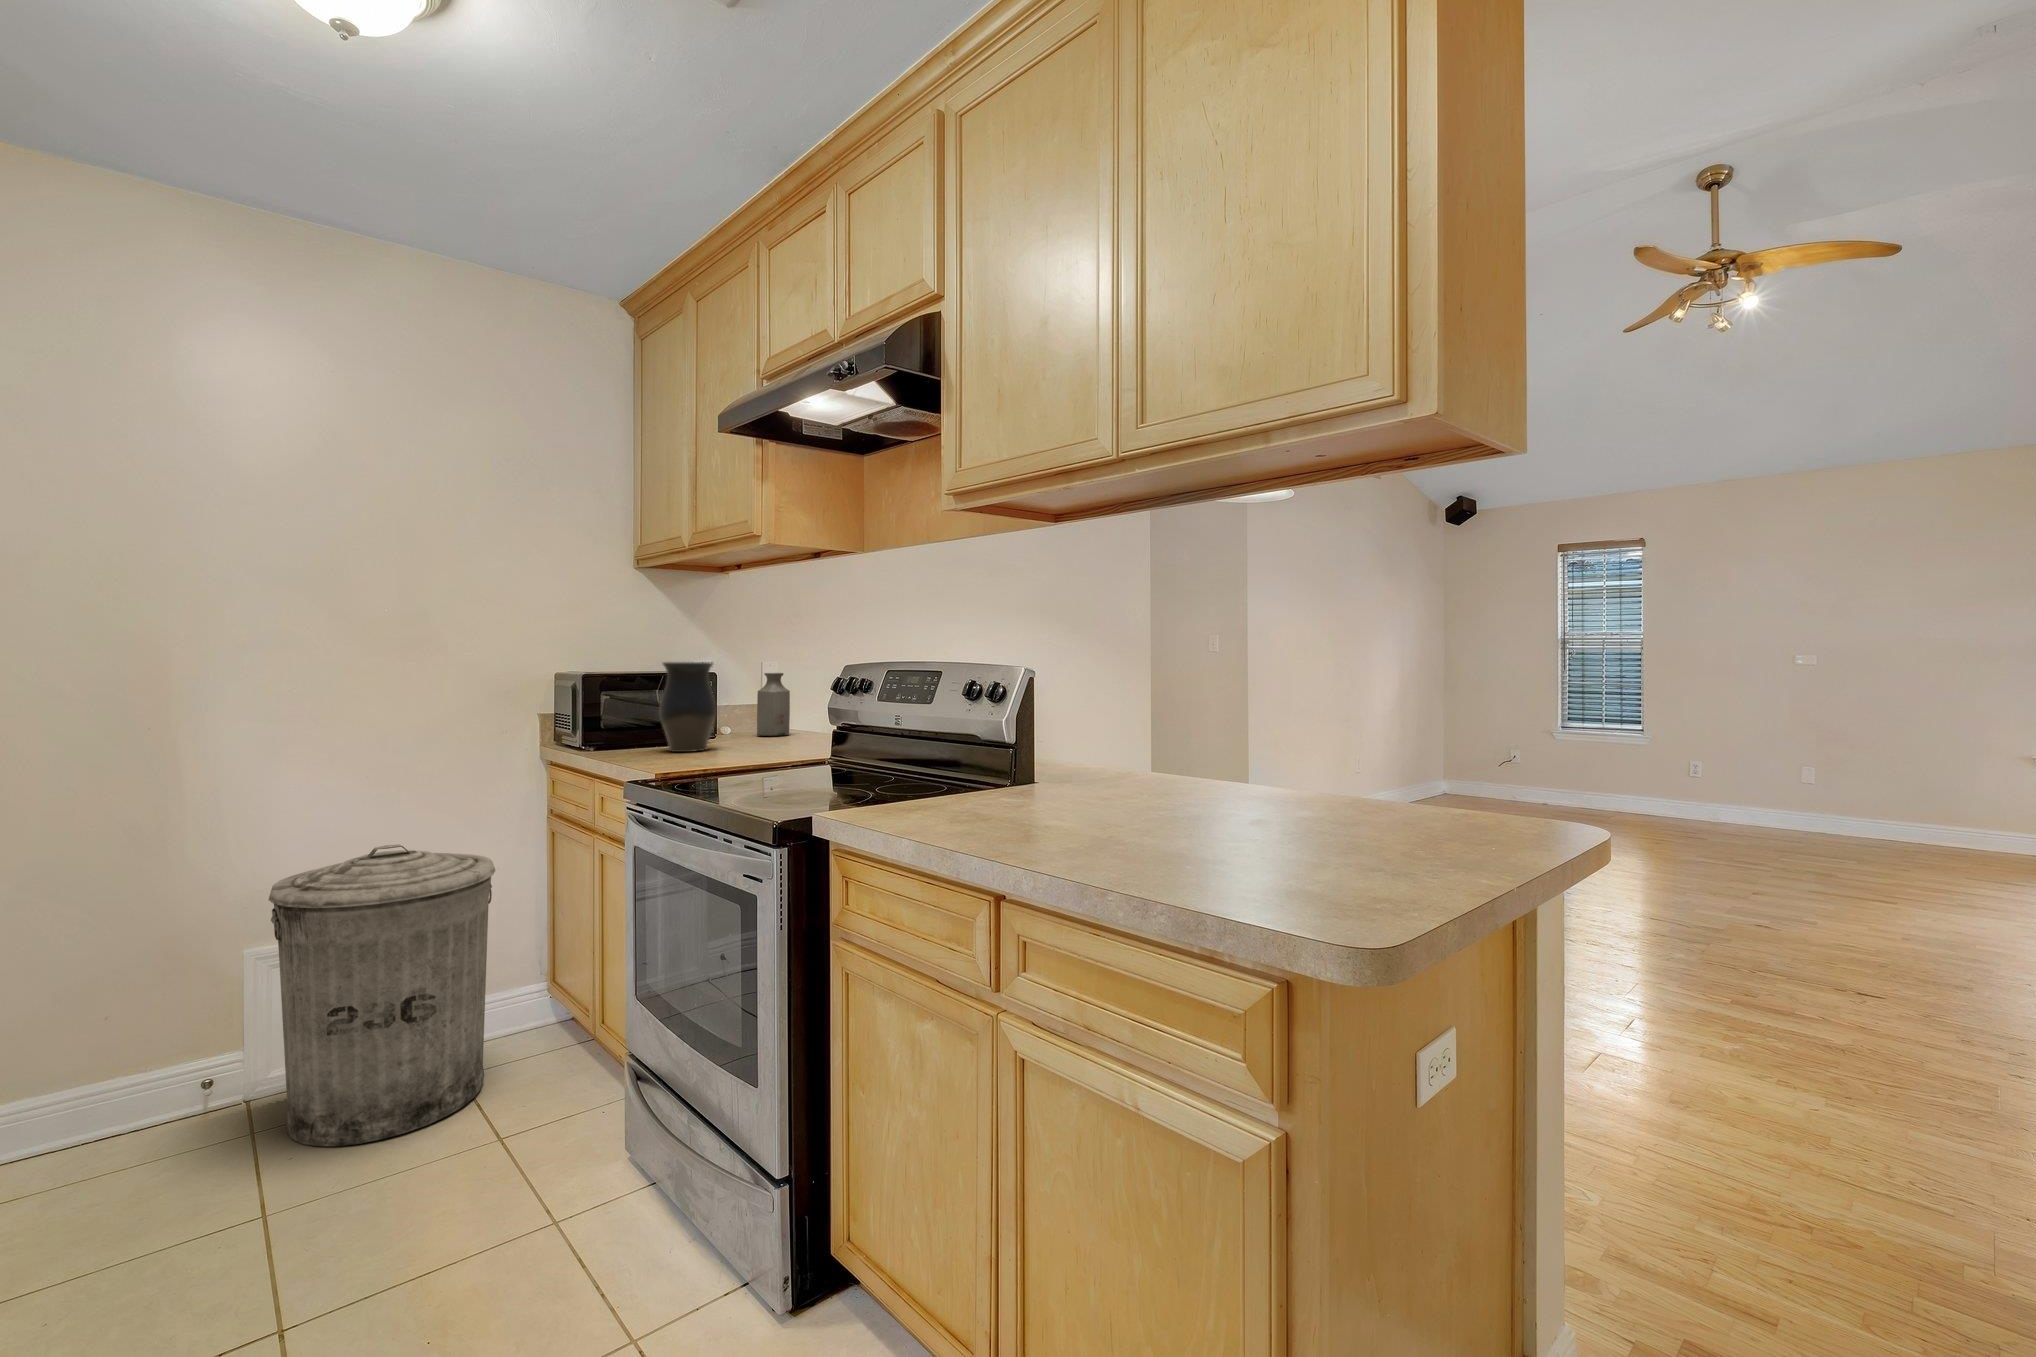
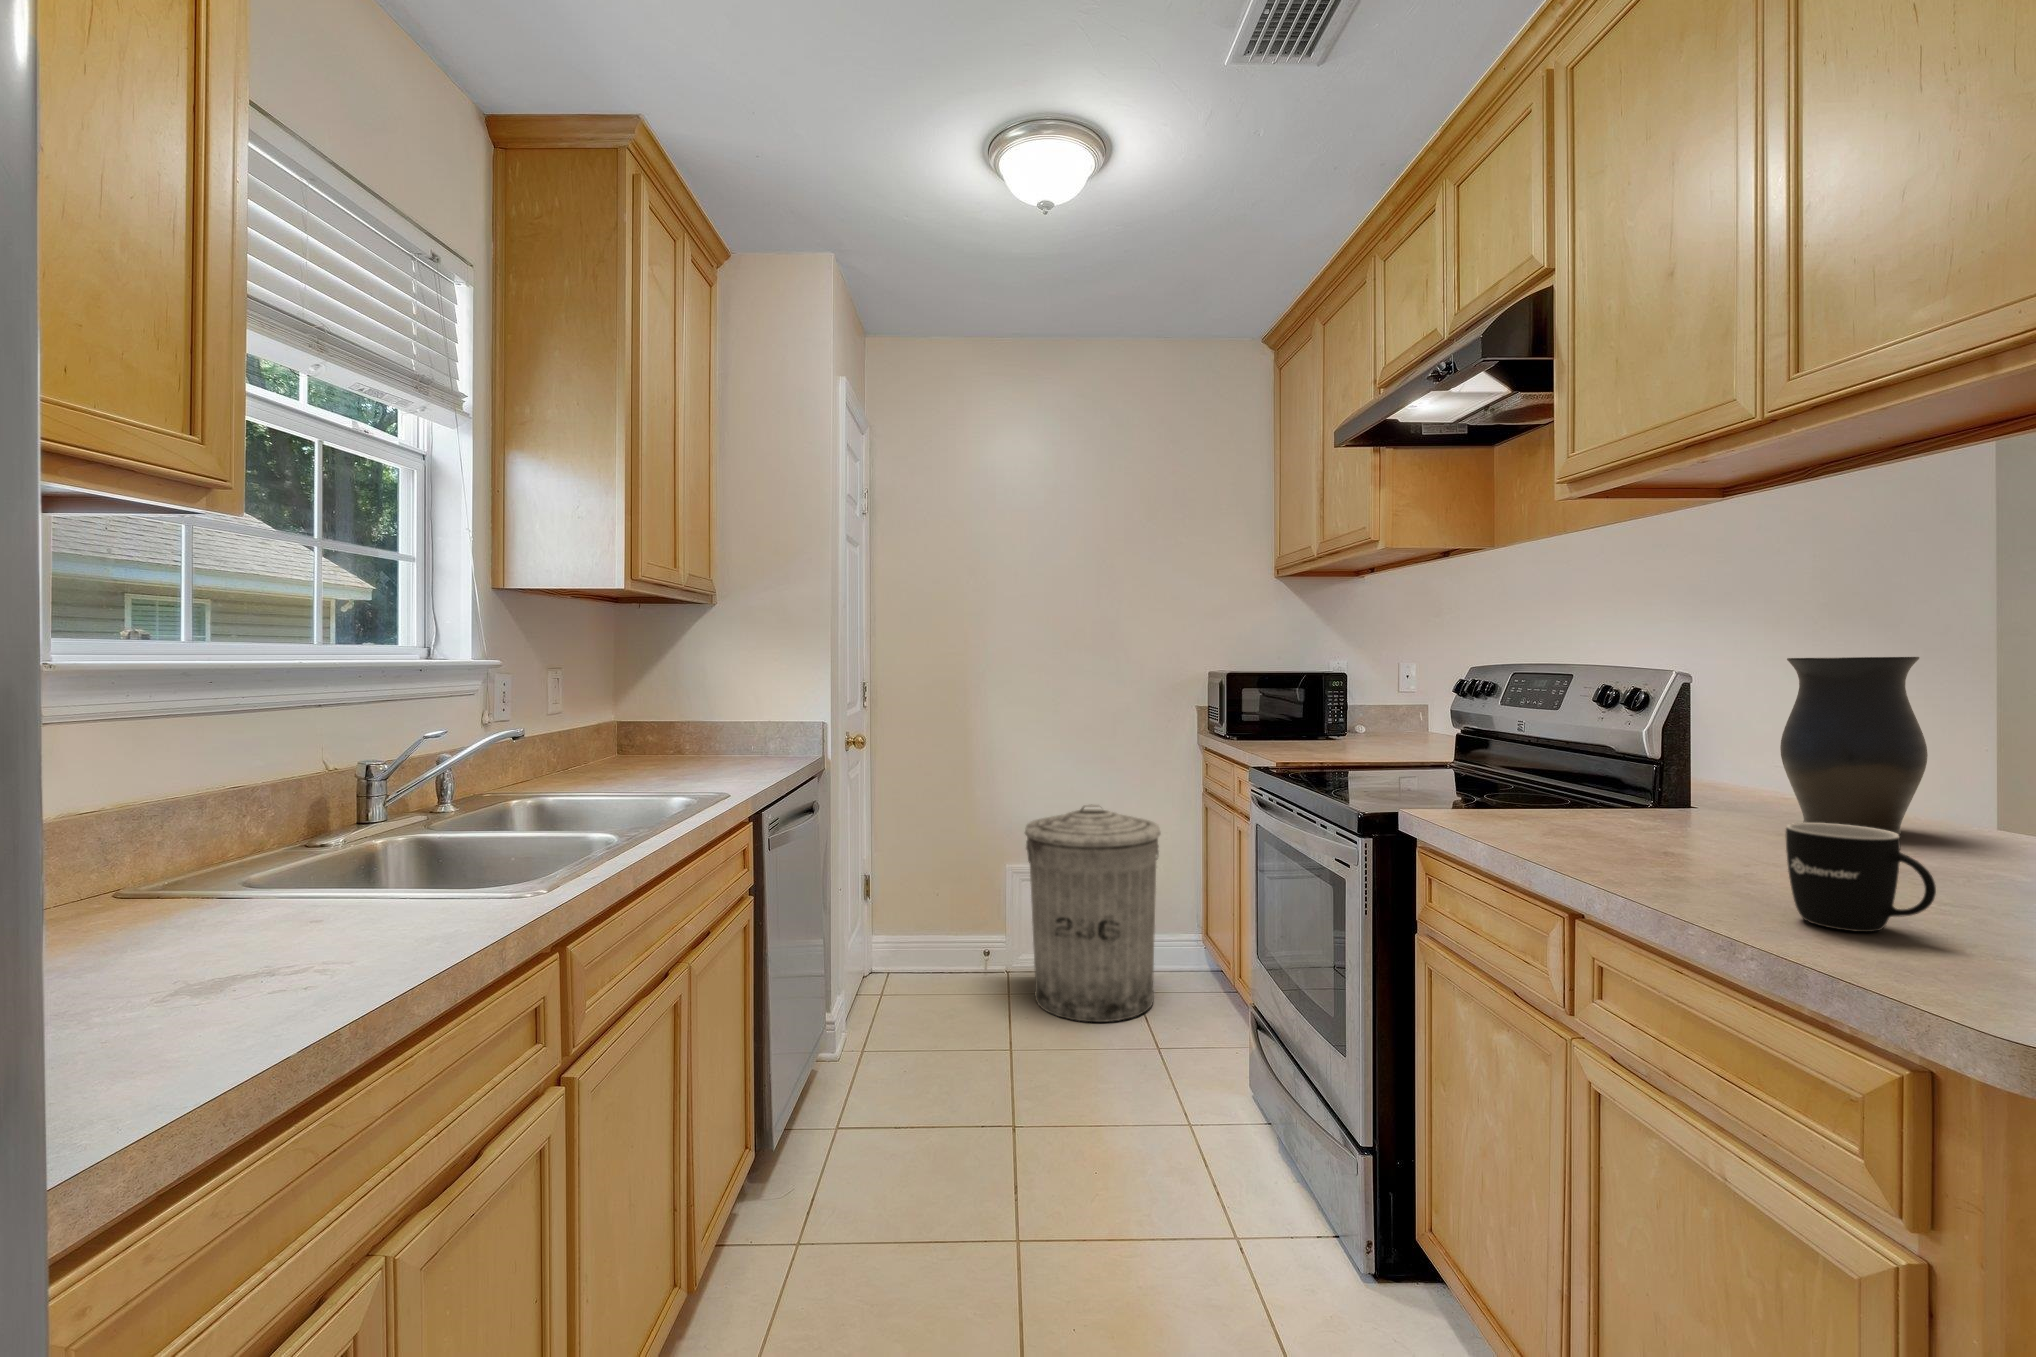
vase: present [659,662,717,752] -> present [1780,657,1928,835]
bottle: present [757,673,790,736] -> none [1388,673,1422,737]
mug: none [1167,789,1259,876] -> present [1786,823,1936,932]

